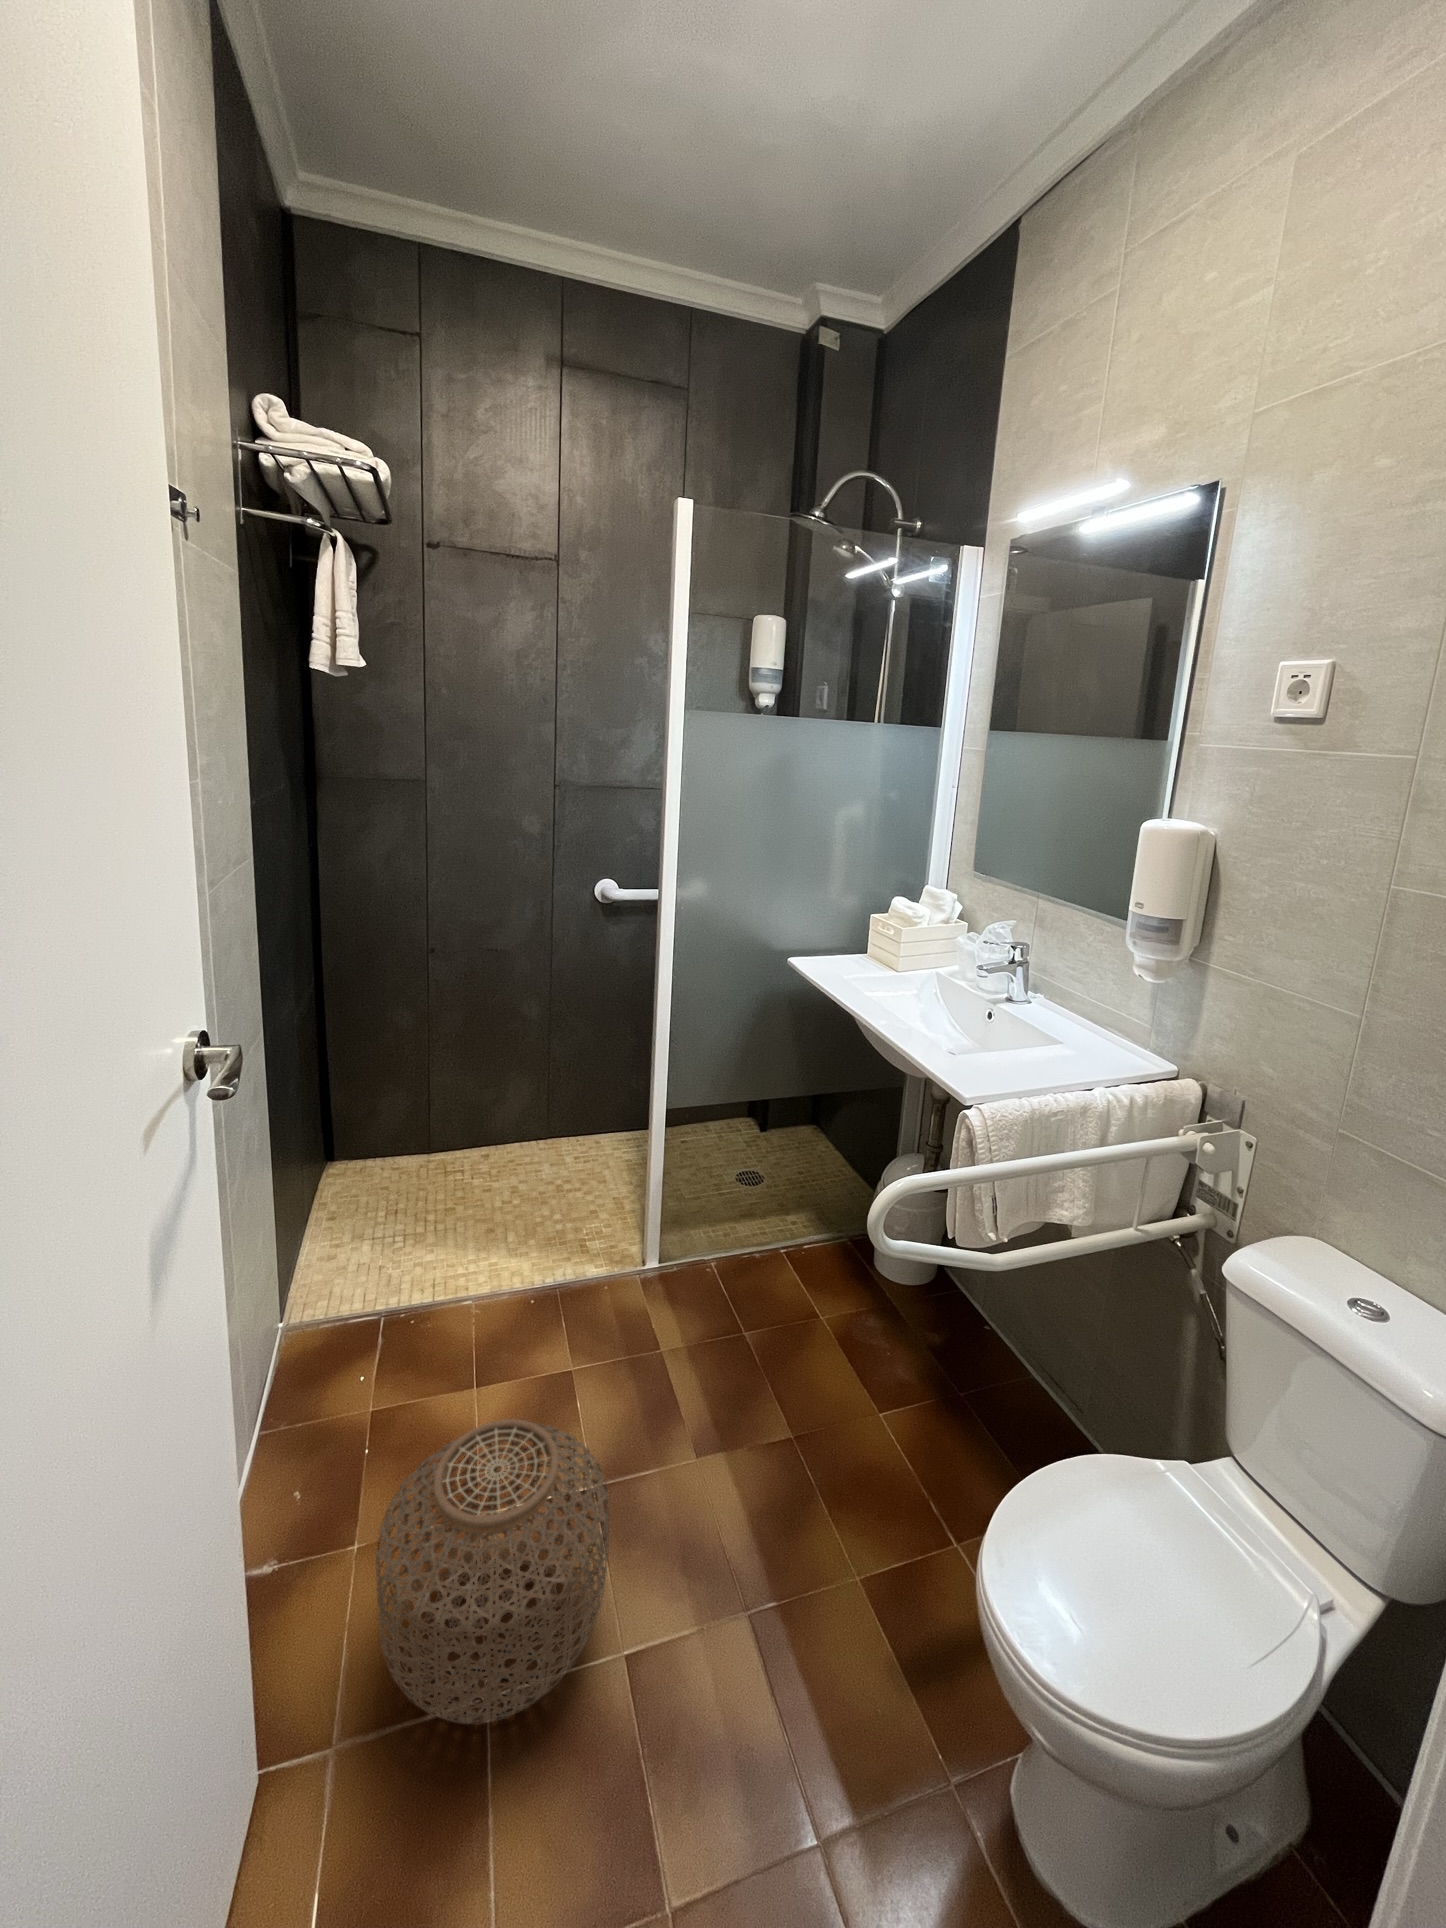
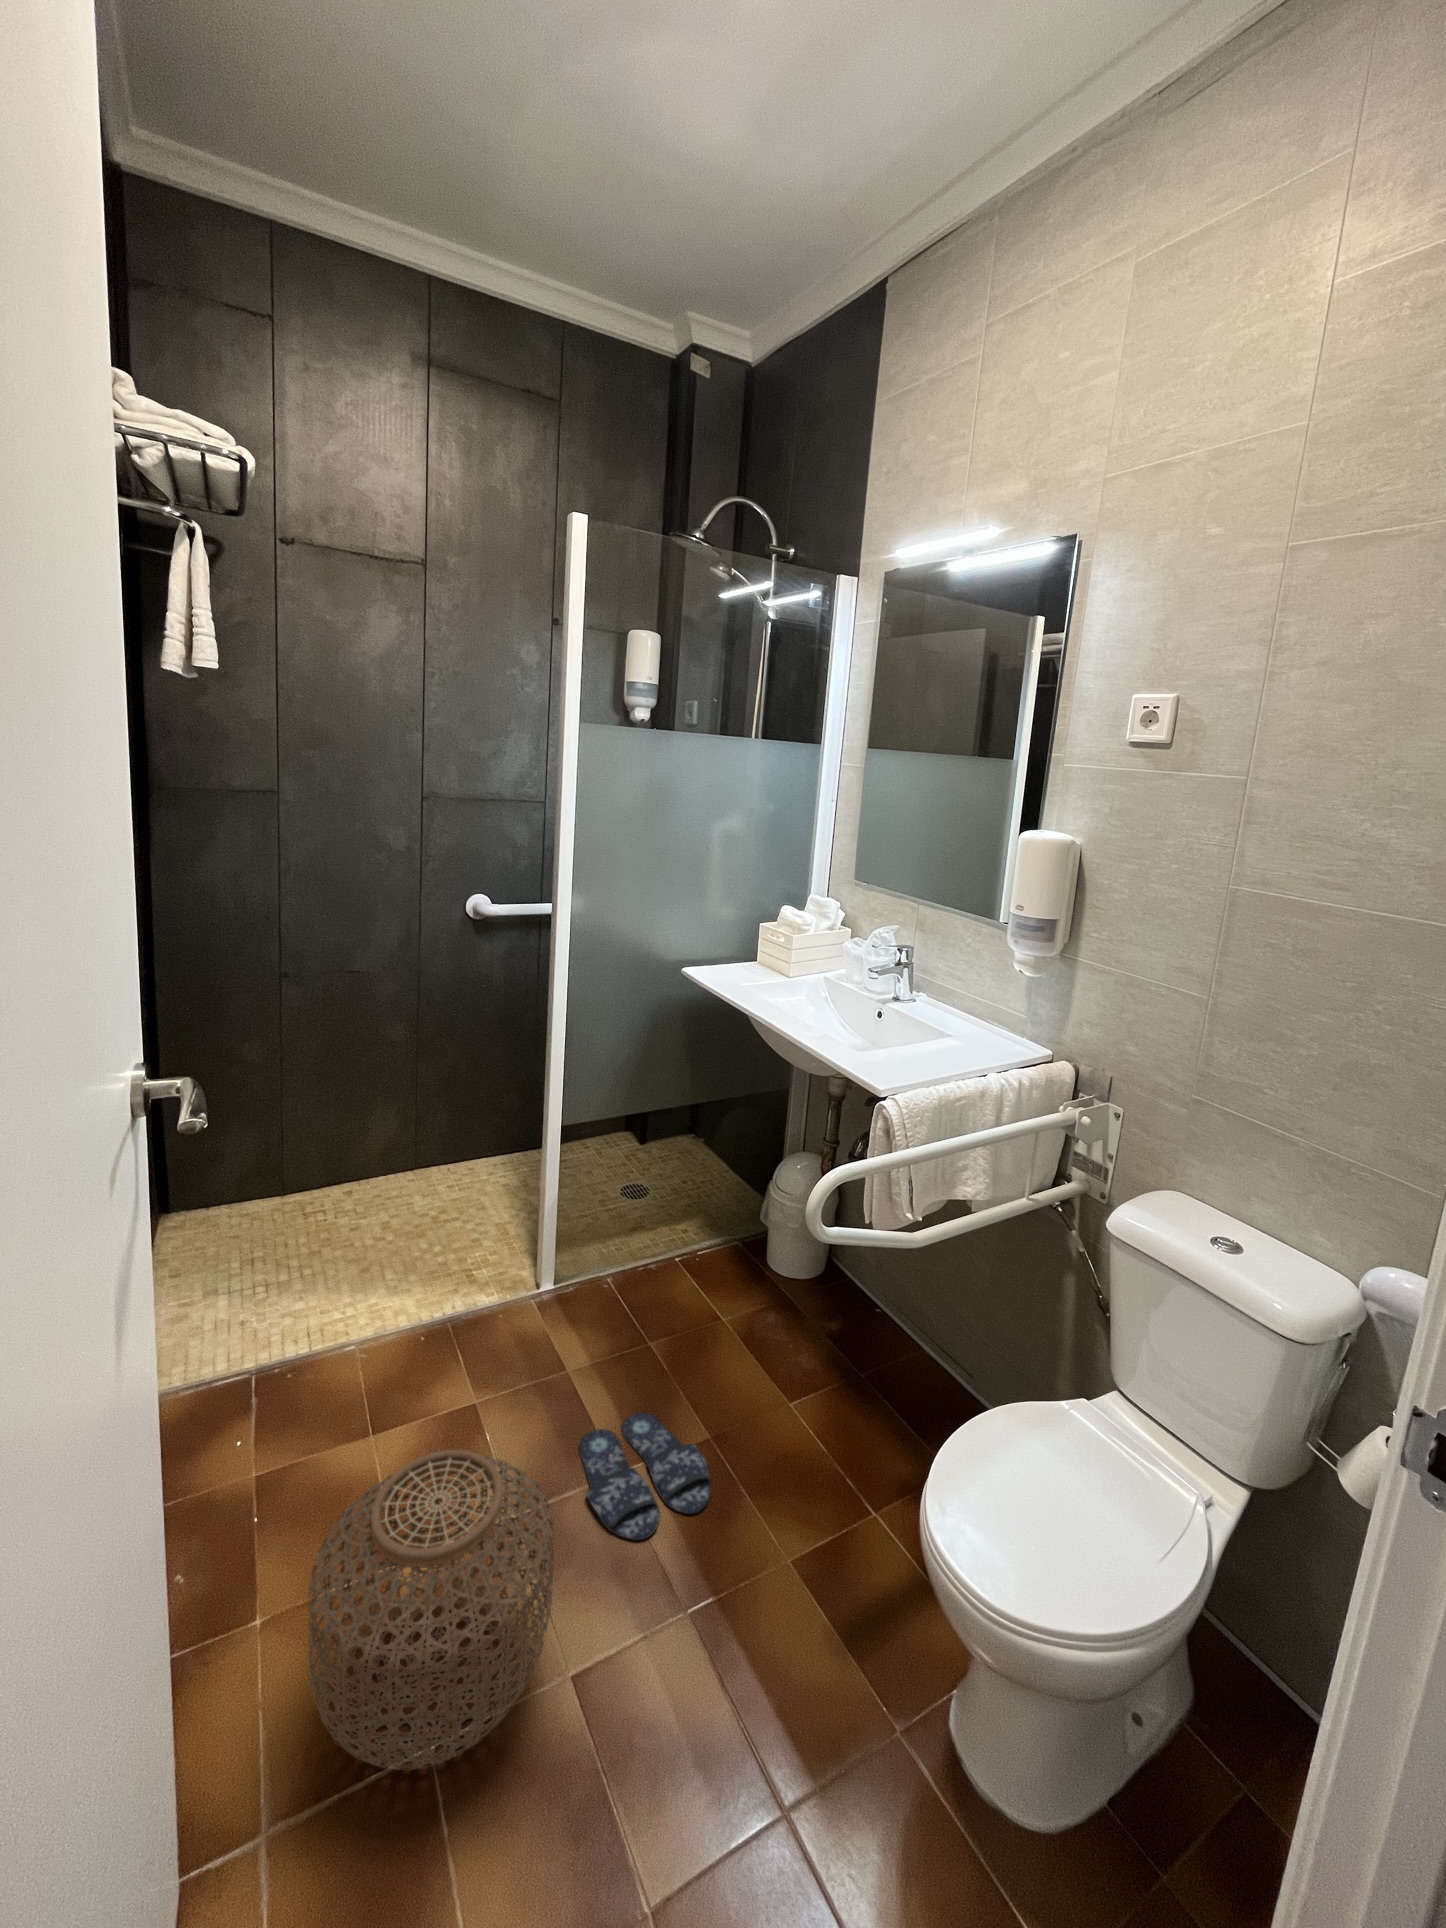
slippers: none [662,1399,787,1530] -> present [579,1412,711,1540]

